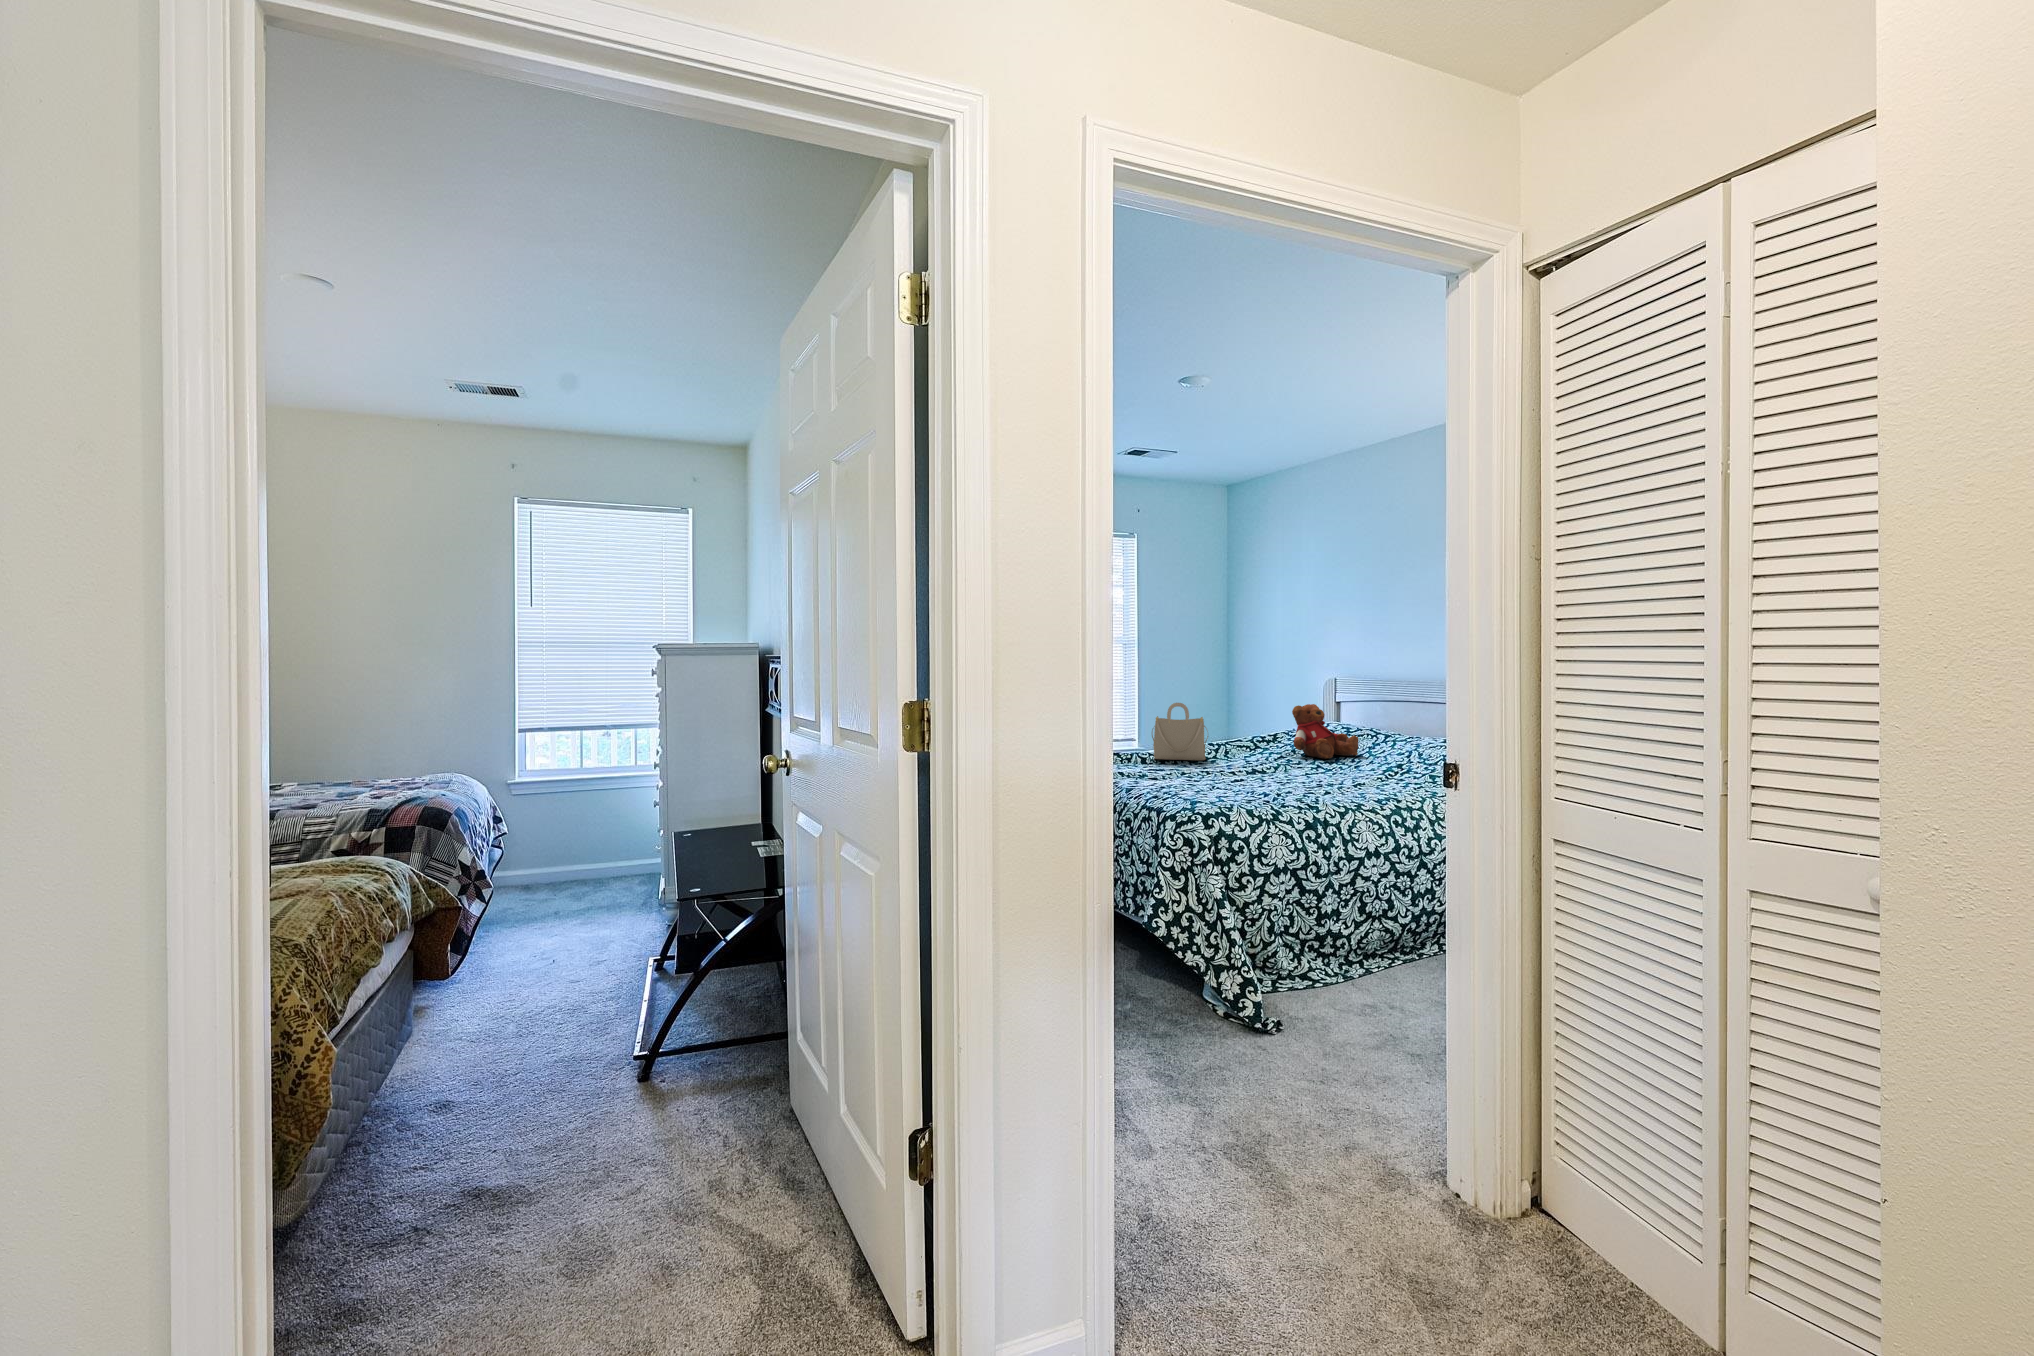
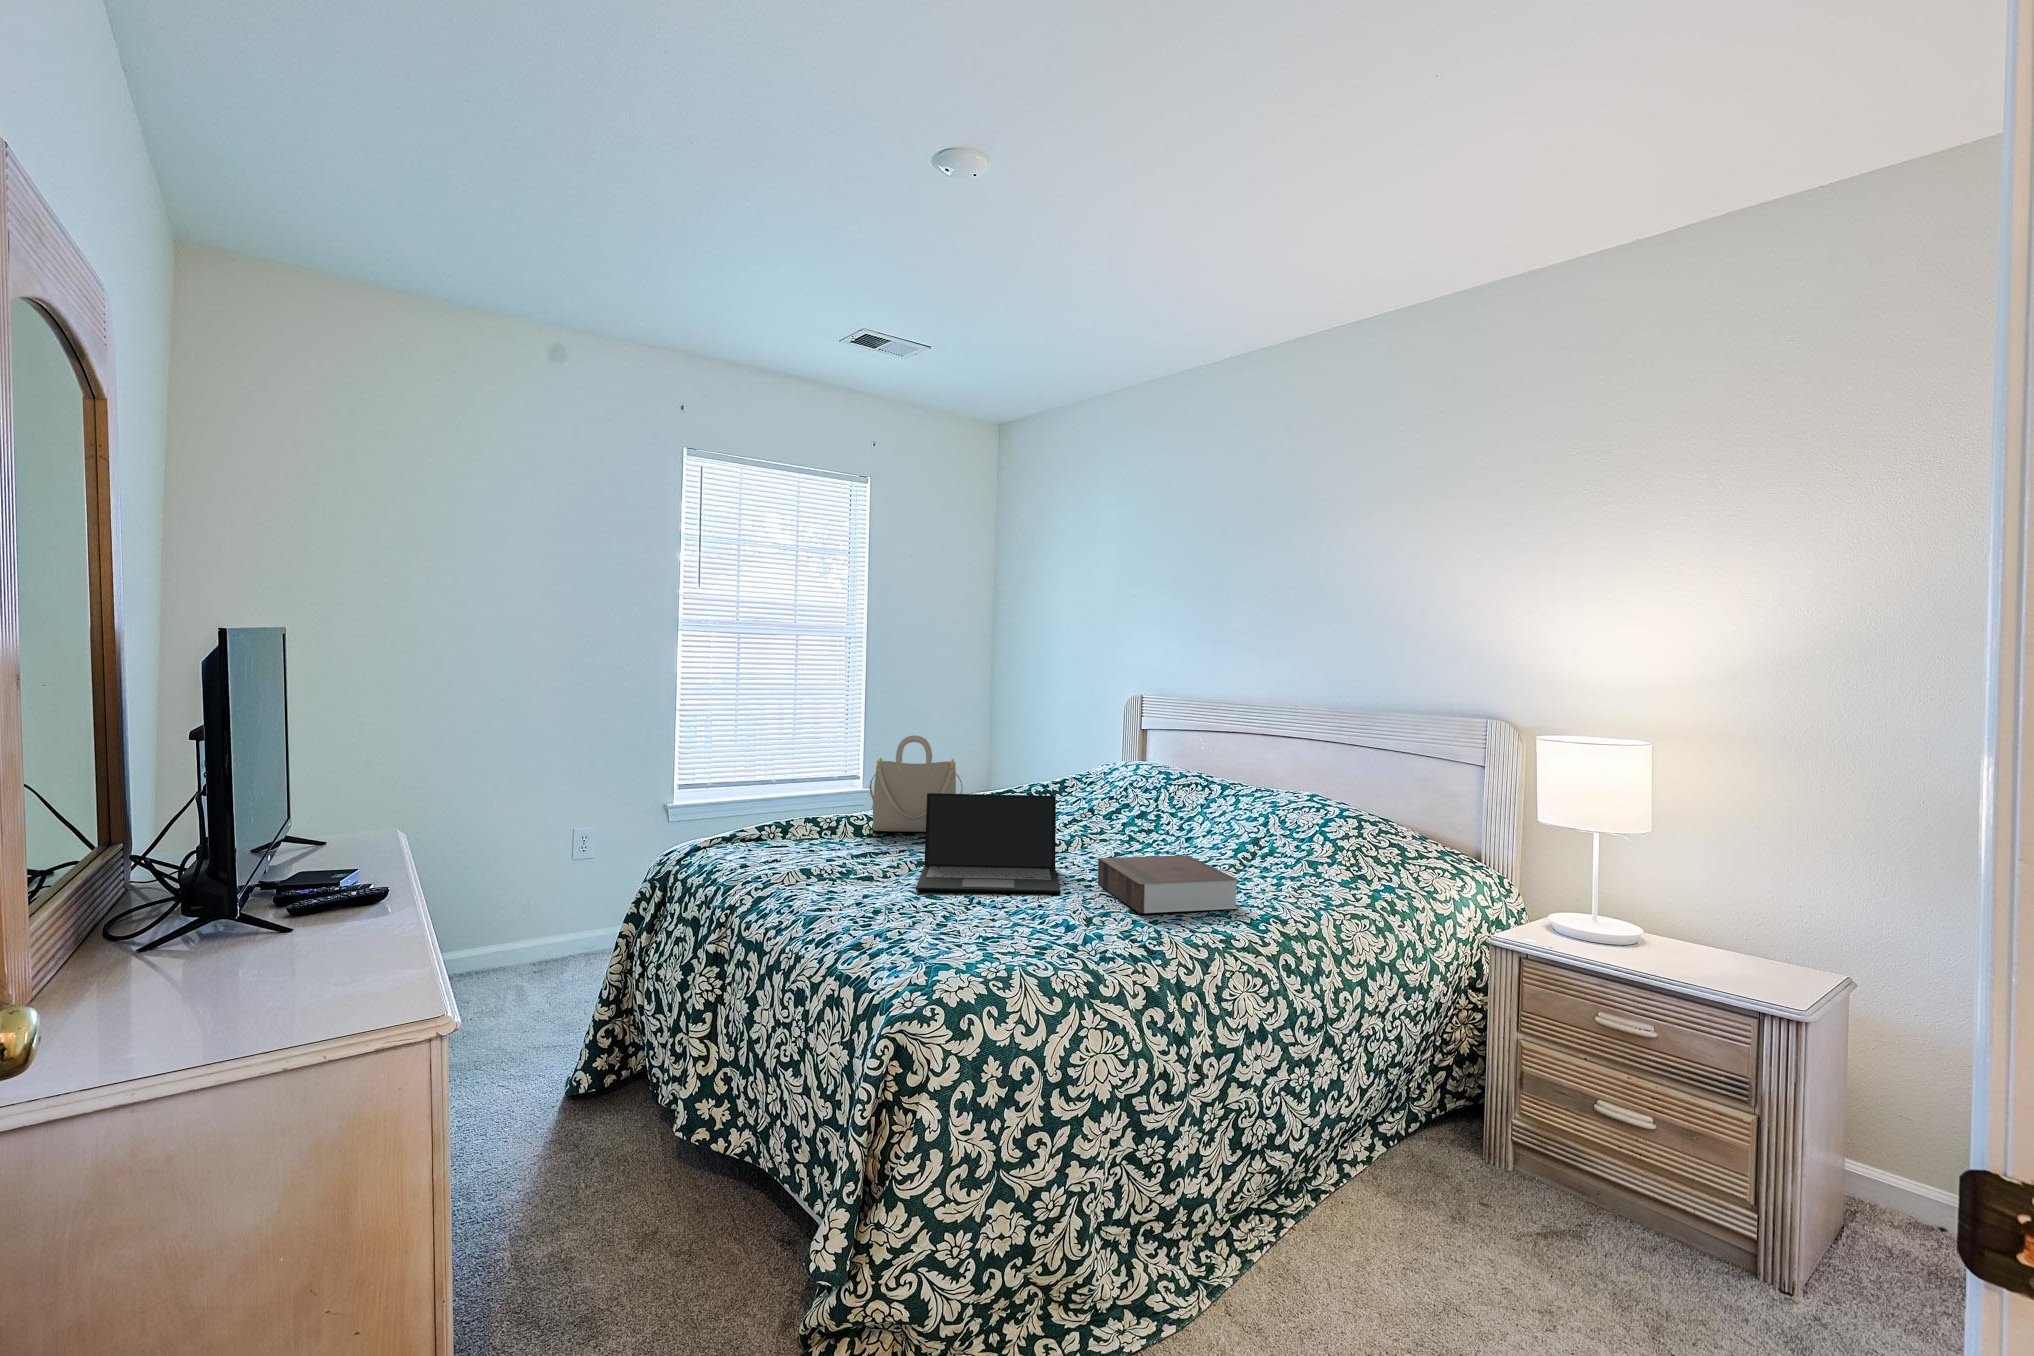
teddy bear: present [1292,704,1359,758] -> none [1091,737,1187,825]
laptop: none [1183,732,1265,784] -> present [916,793,1060,893]
book: none [1289,767,1370,792] -> present [1098,855,1239,913]

